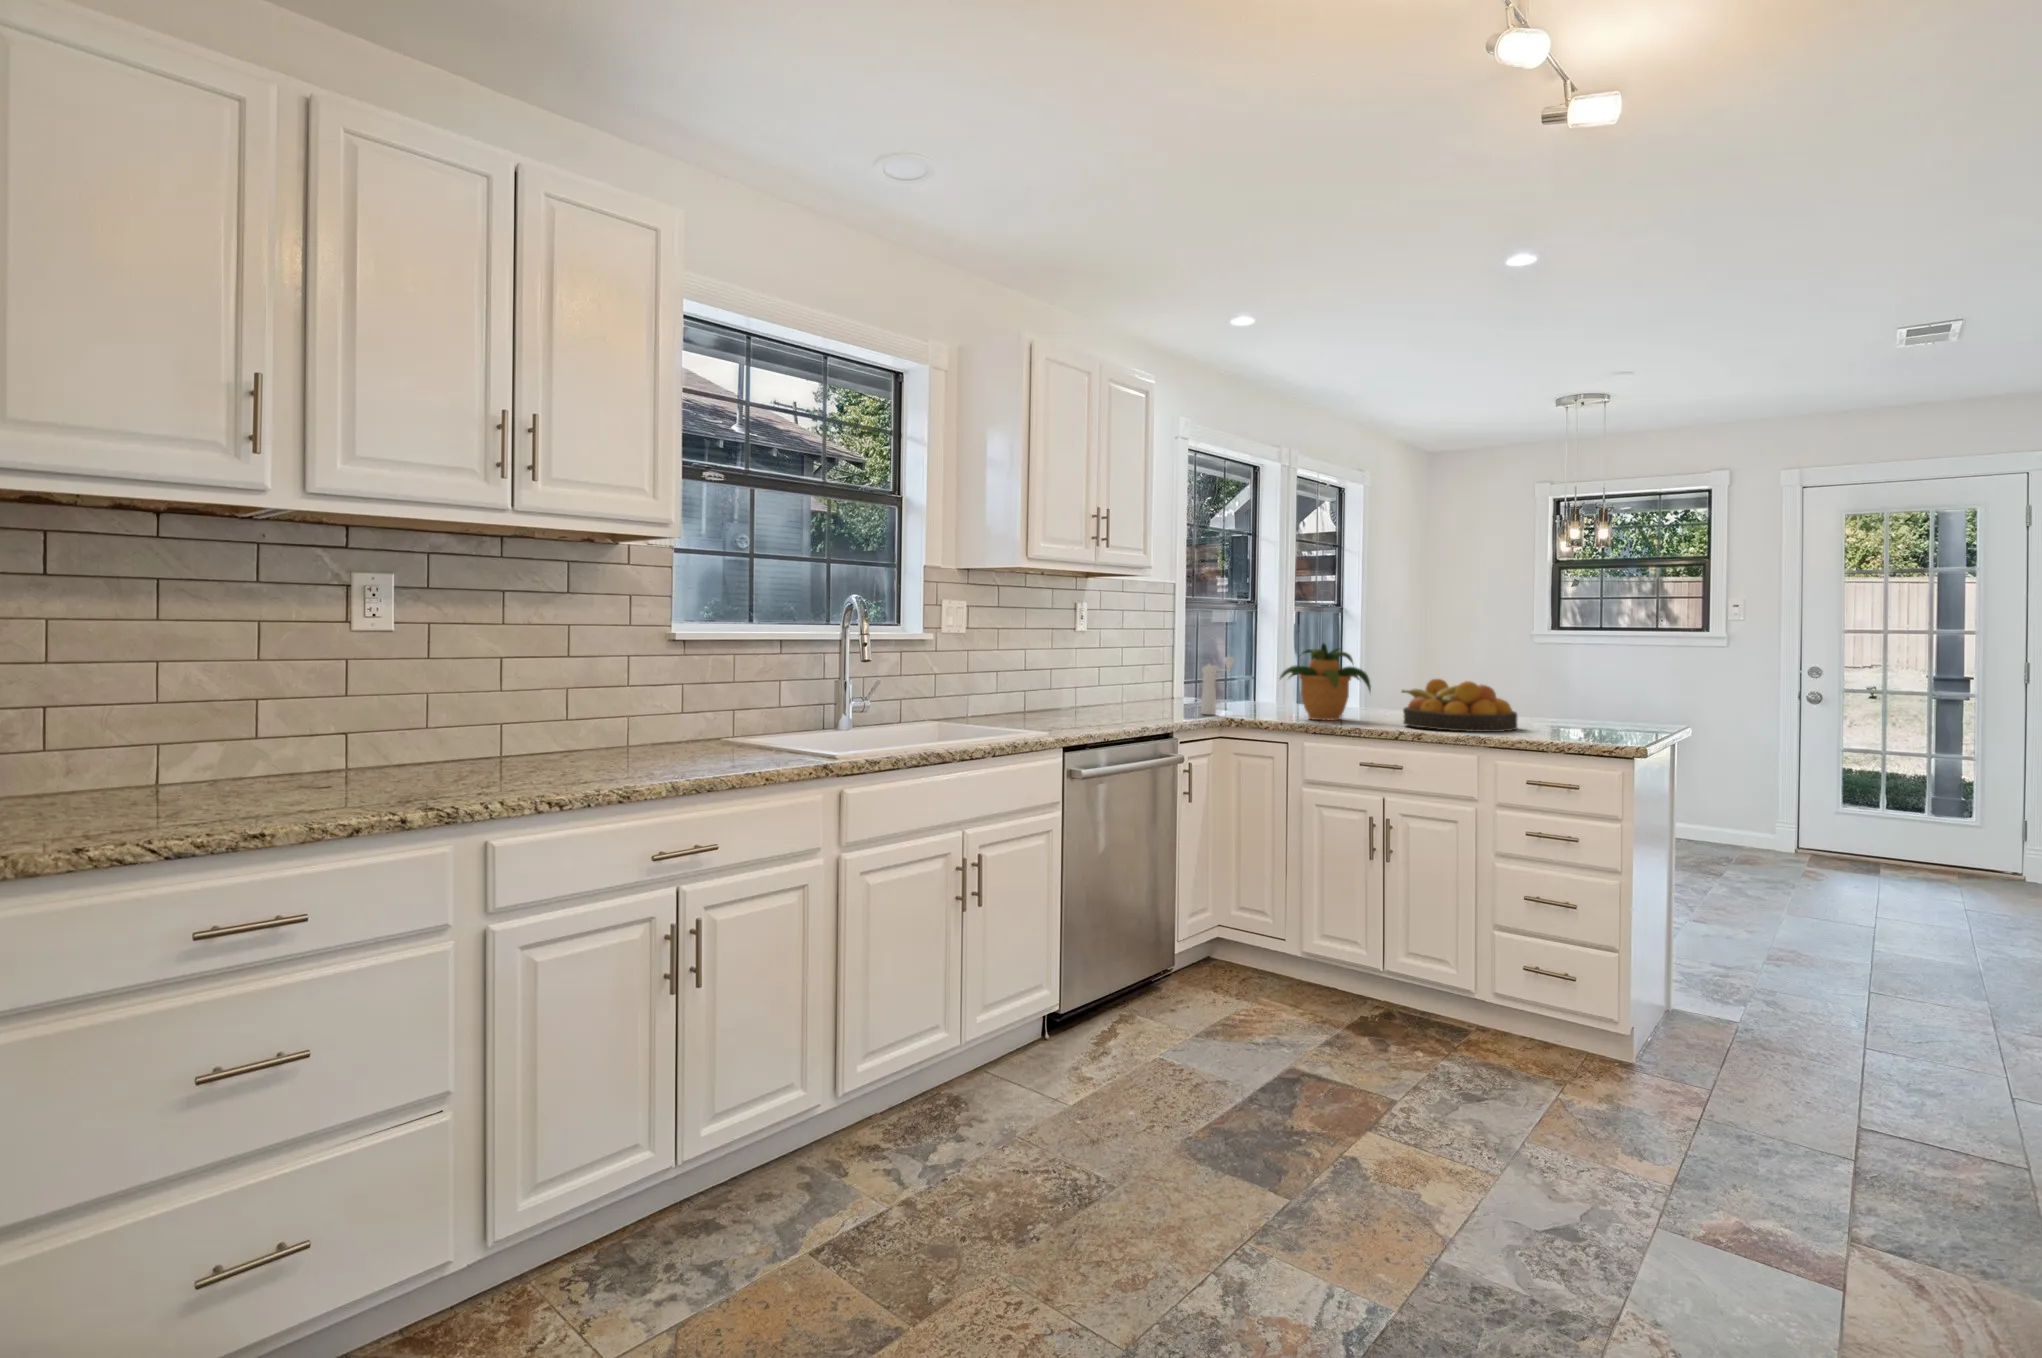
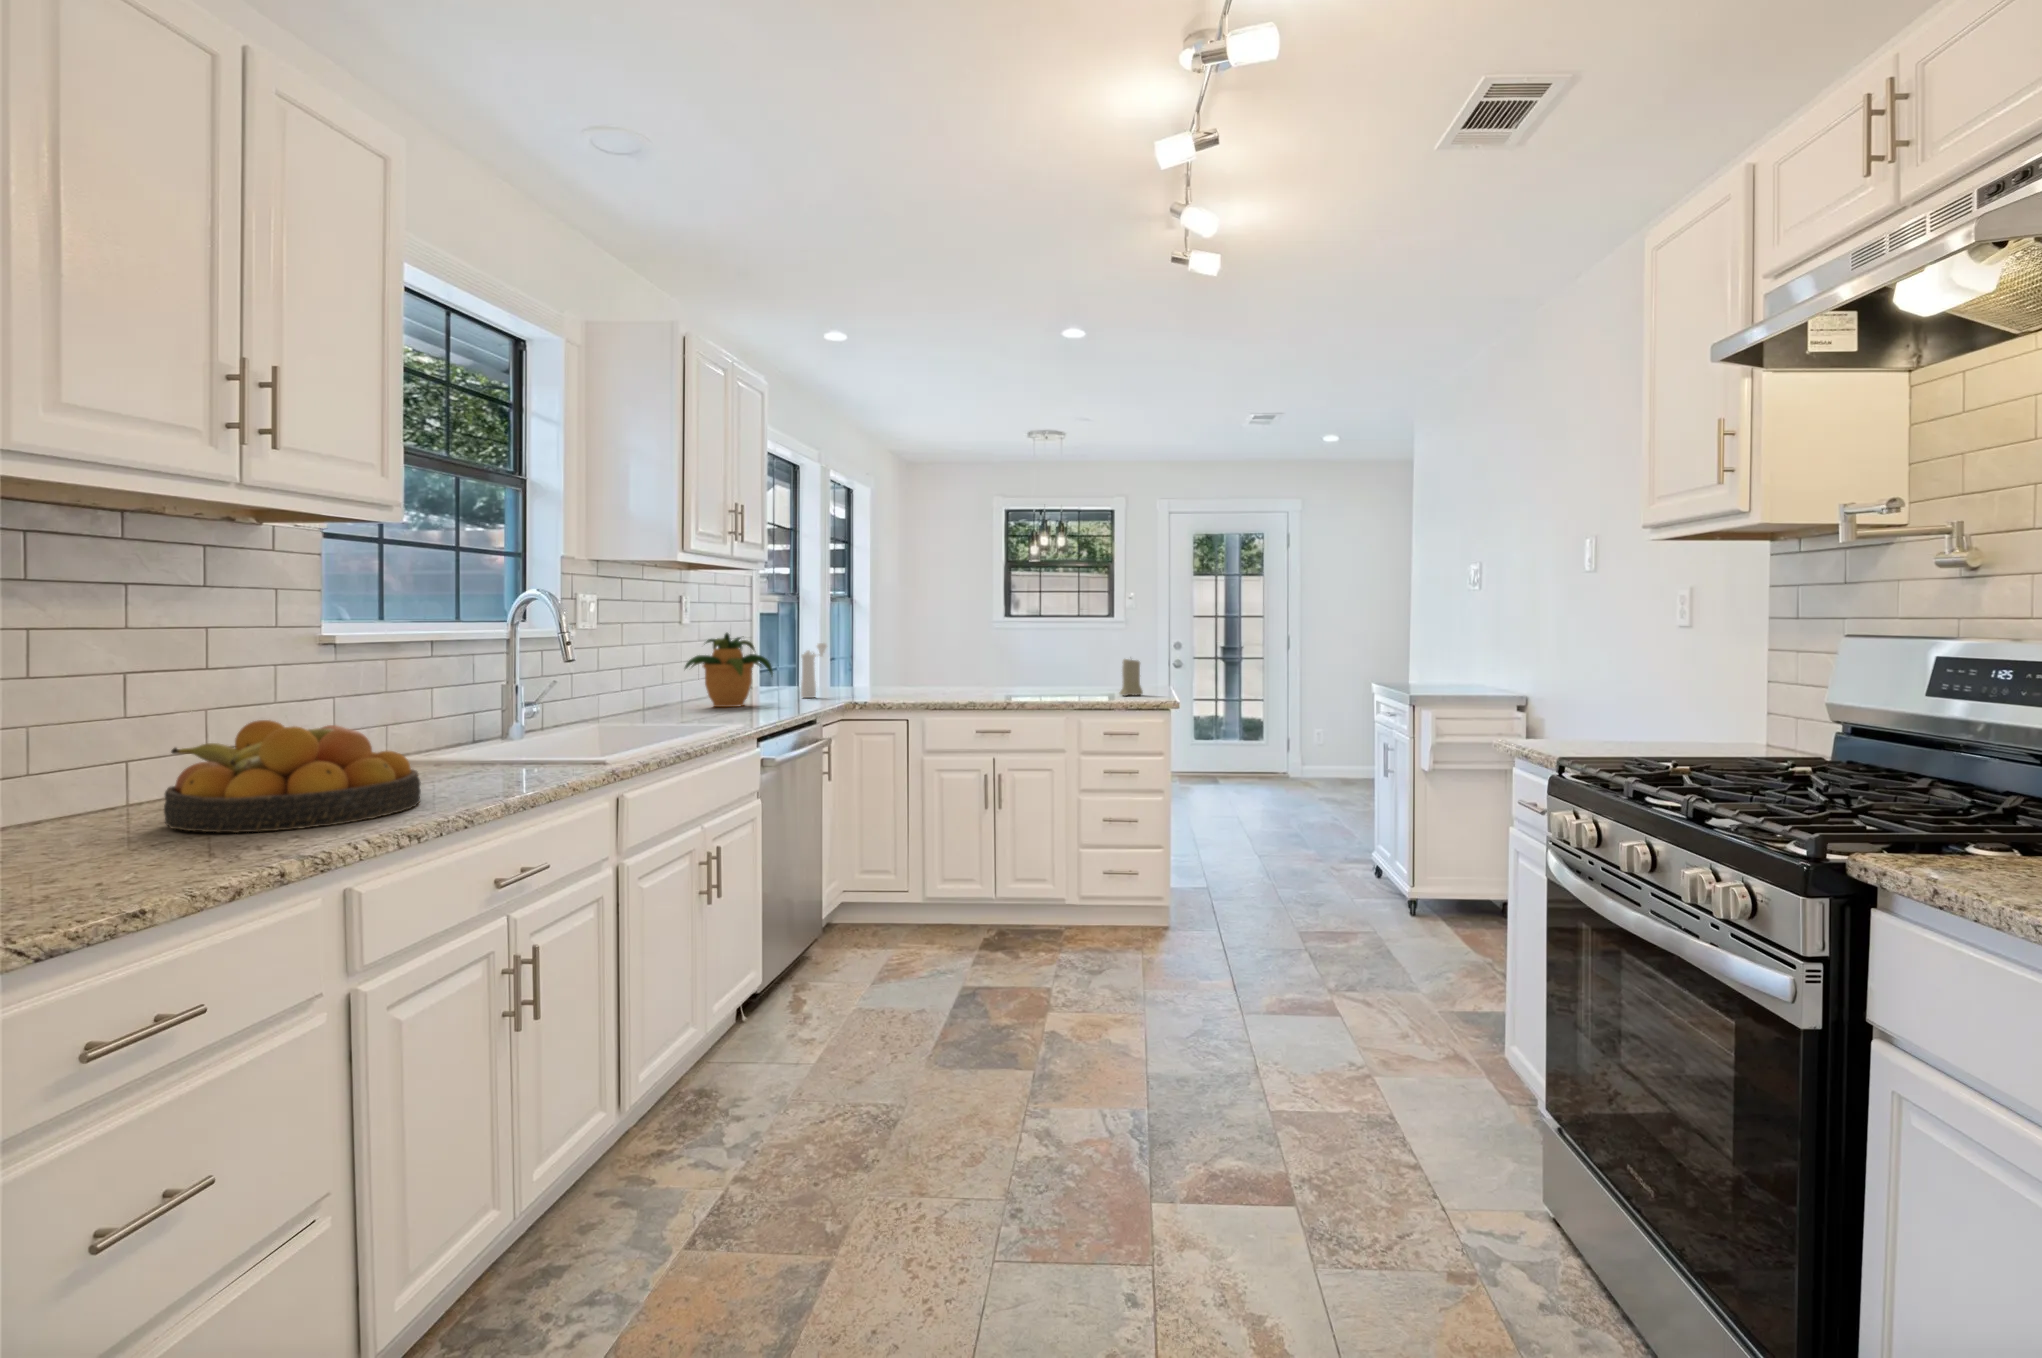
potted plant: present [1280,643,1371,720] -> present [685,633,773,707]
fruit bowl: present [1402,679,1517,732] -> present [164,720,421,833]
candle: none [1557,686,1592,738] -> present [1119,659,1143,696]

